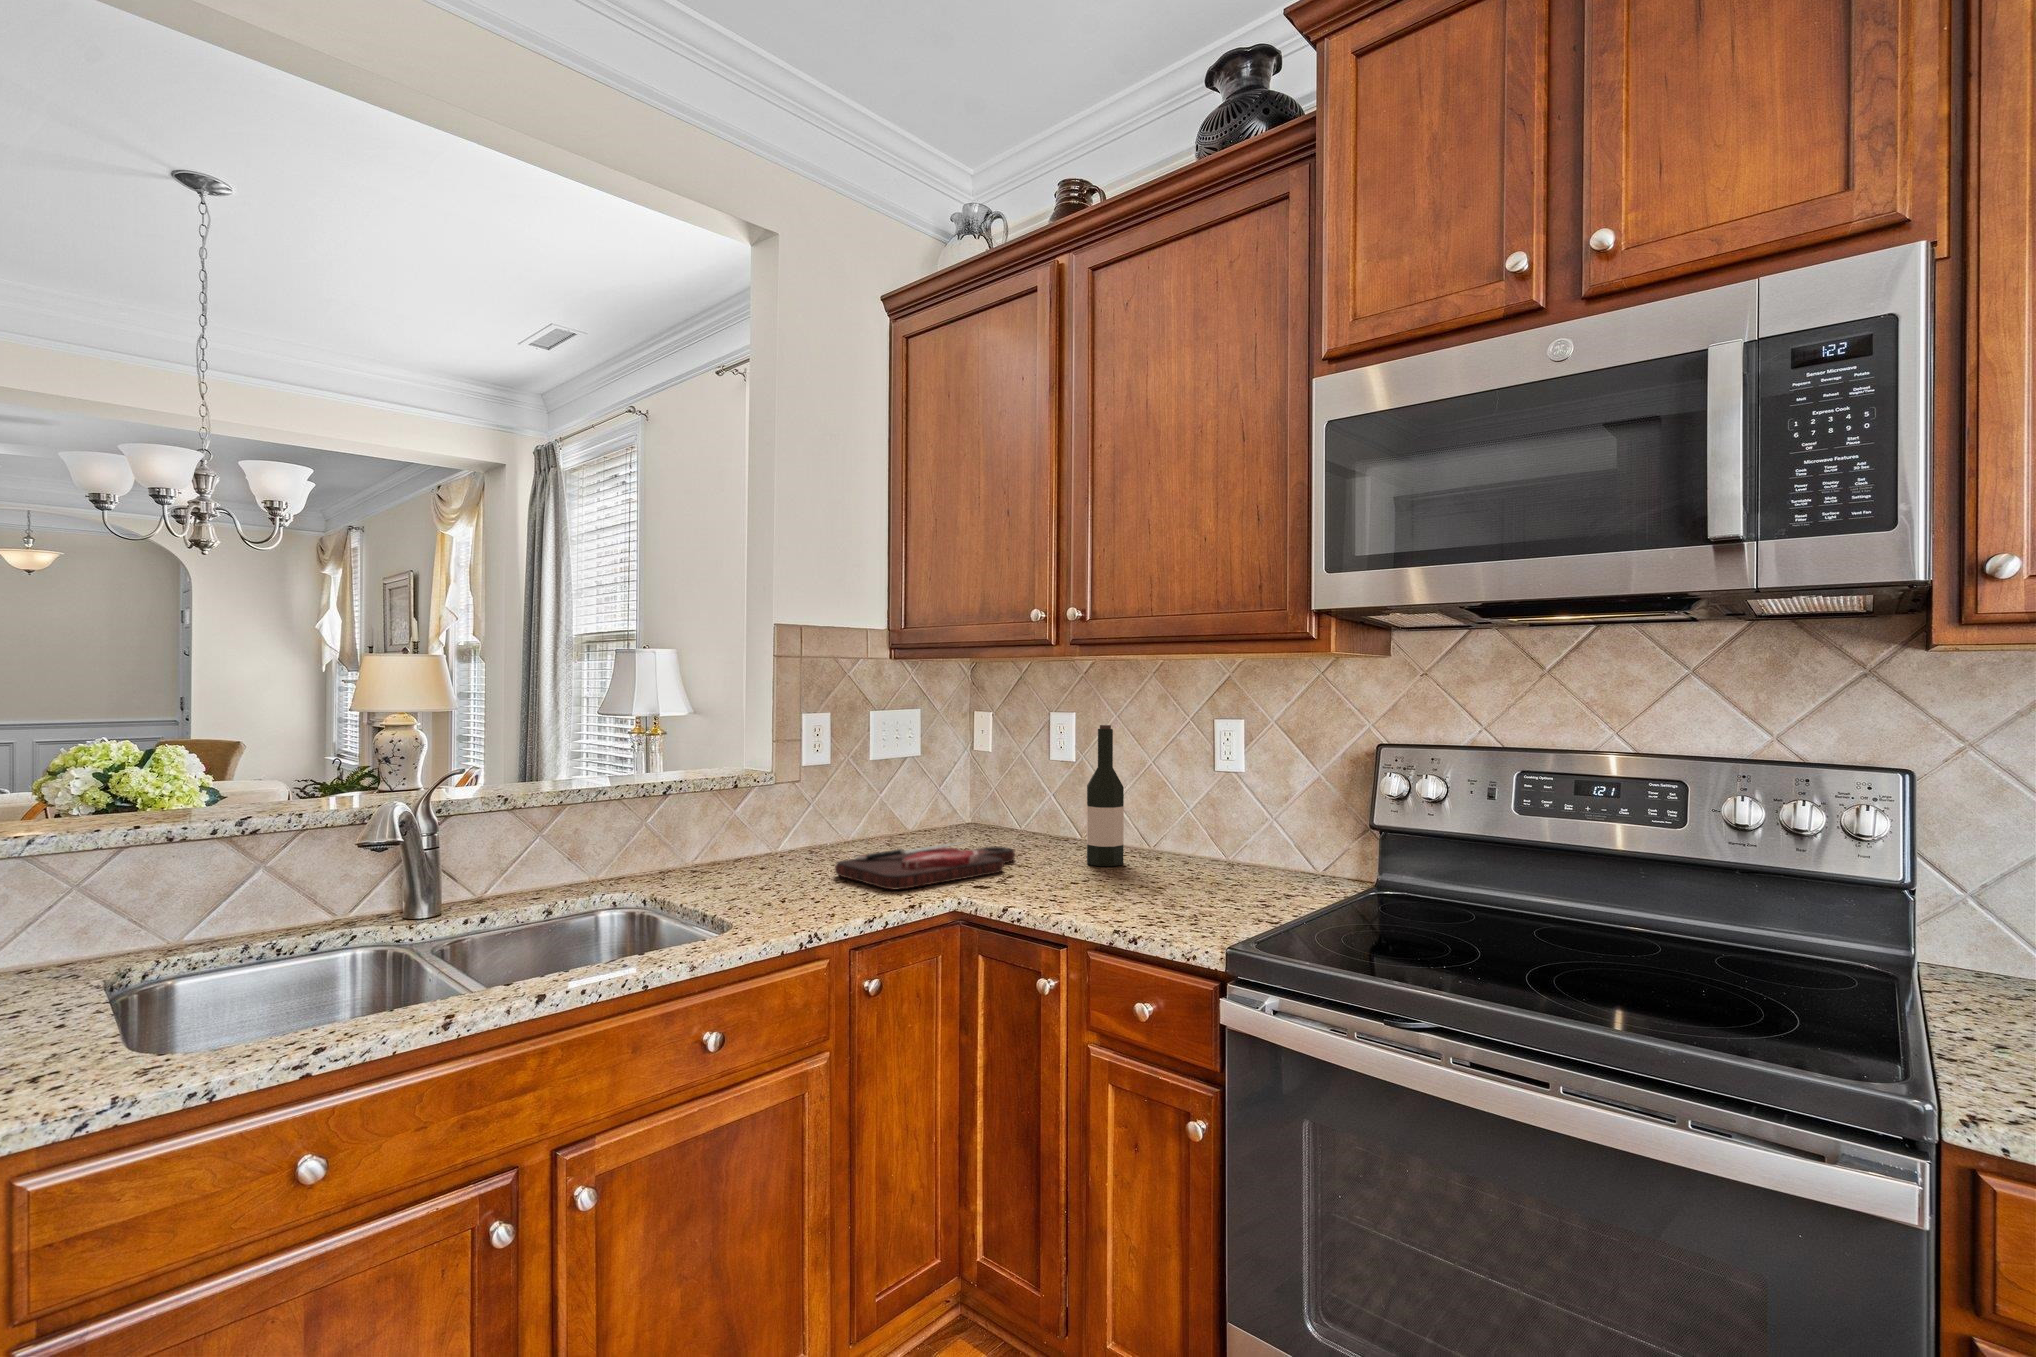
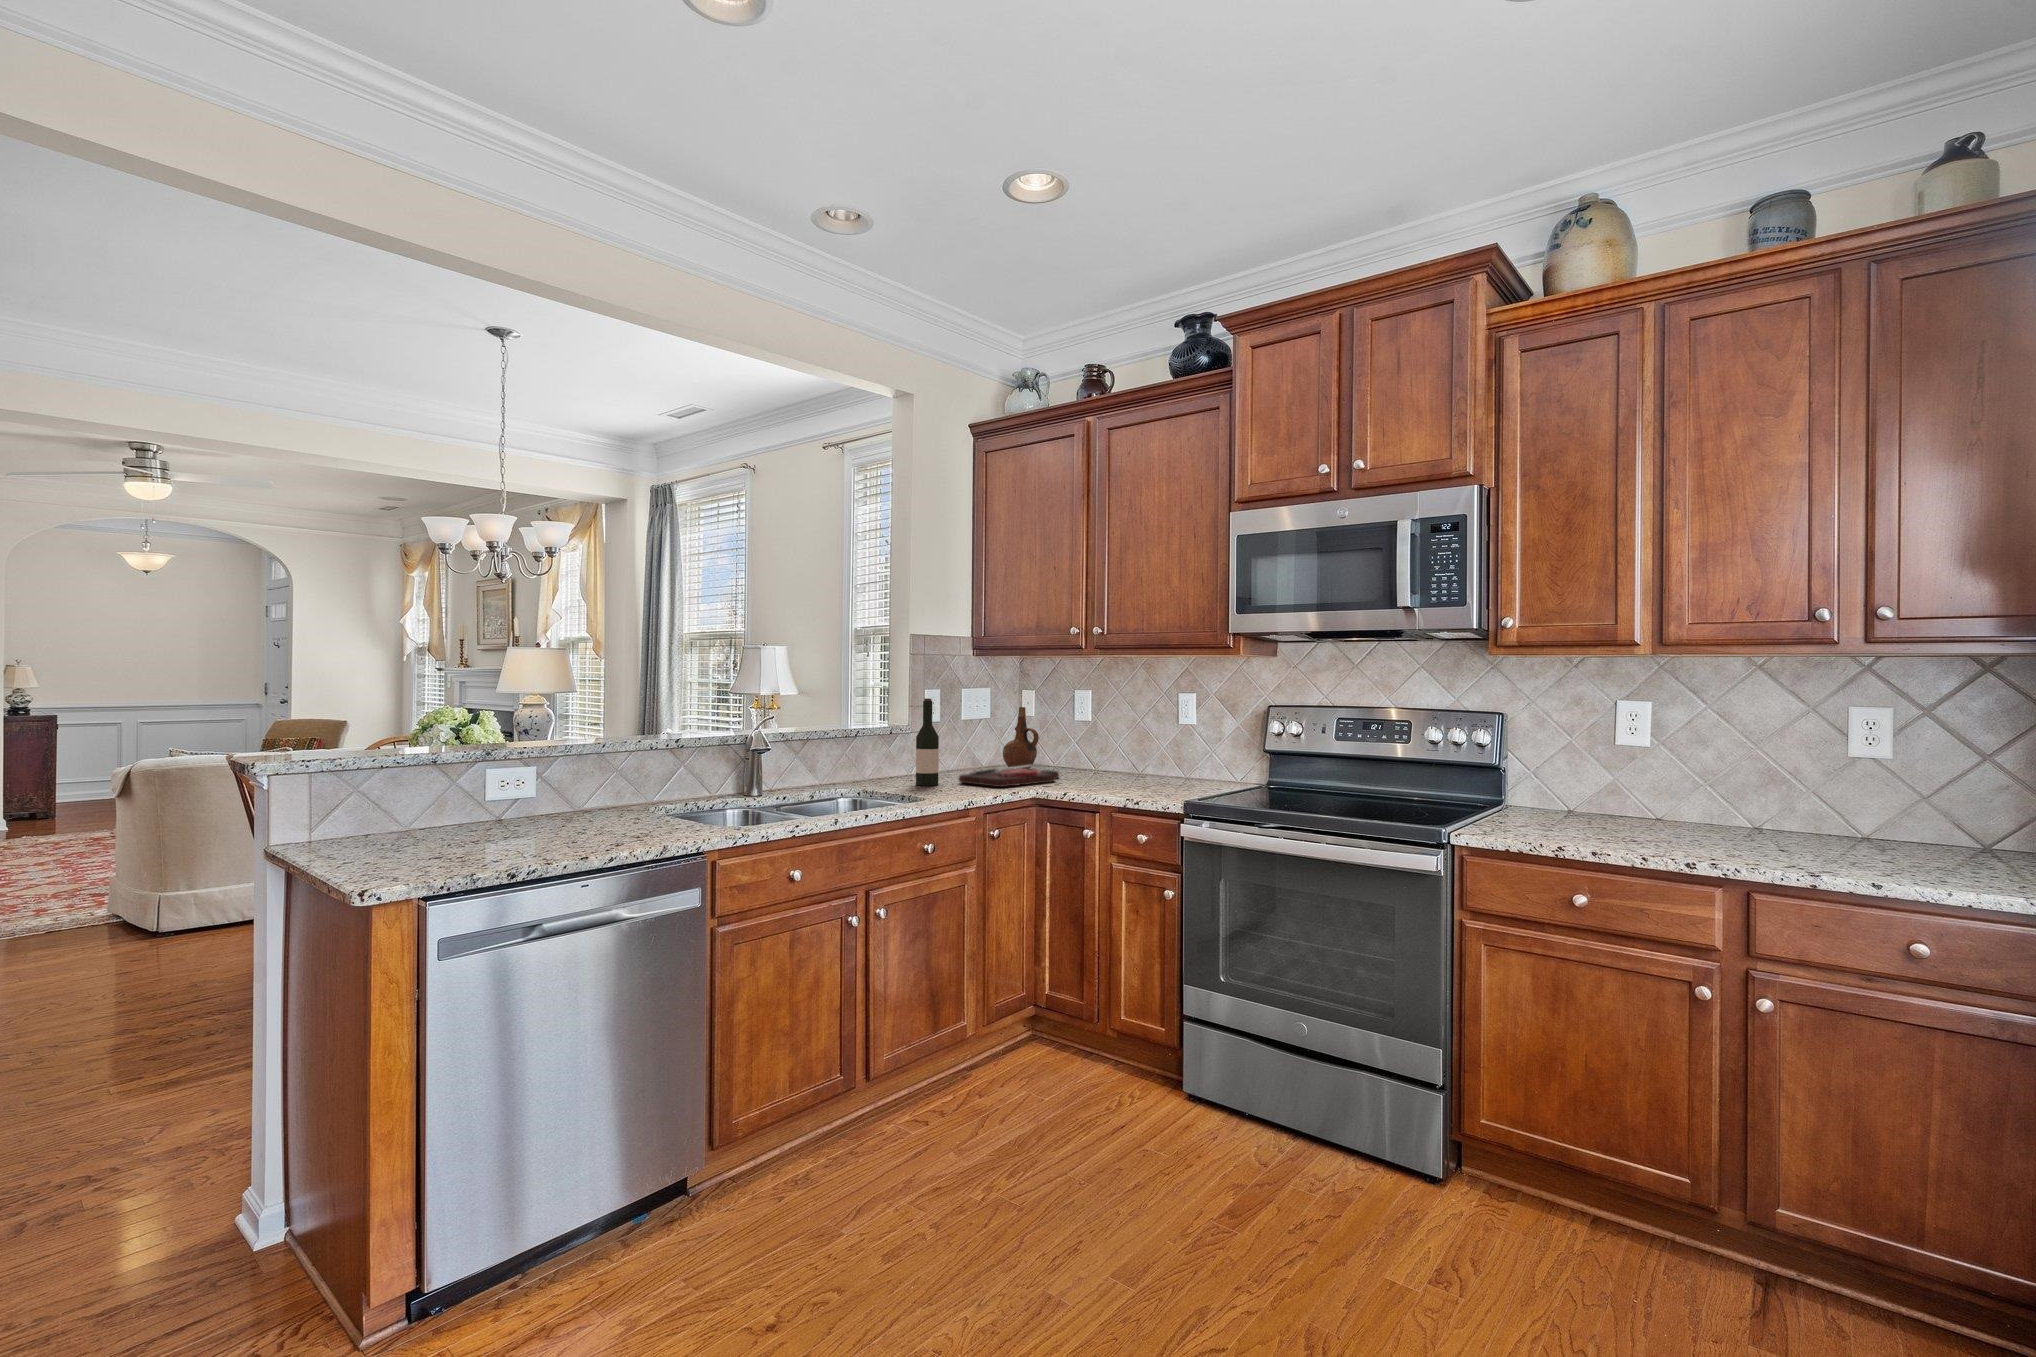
wine bottle: present [1087,725,1124,866] -> present [916,698,939,786]
ceramic pitcher: none [937,738,993,837] -> present [1003,707,1039,769]

